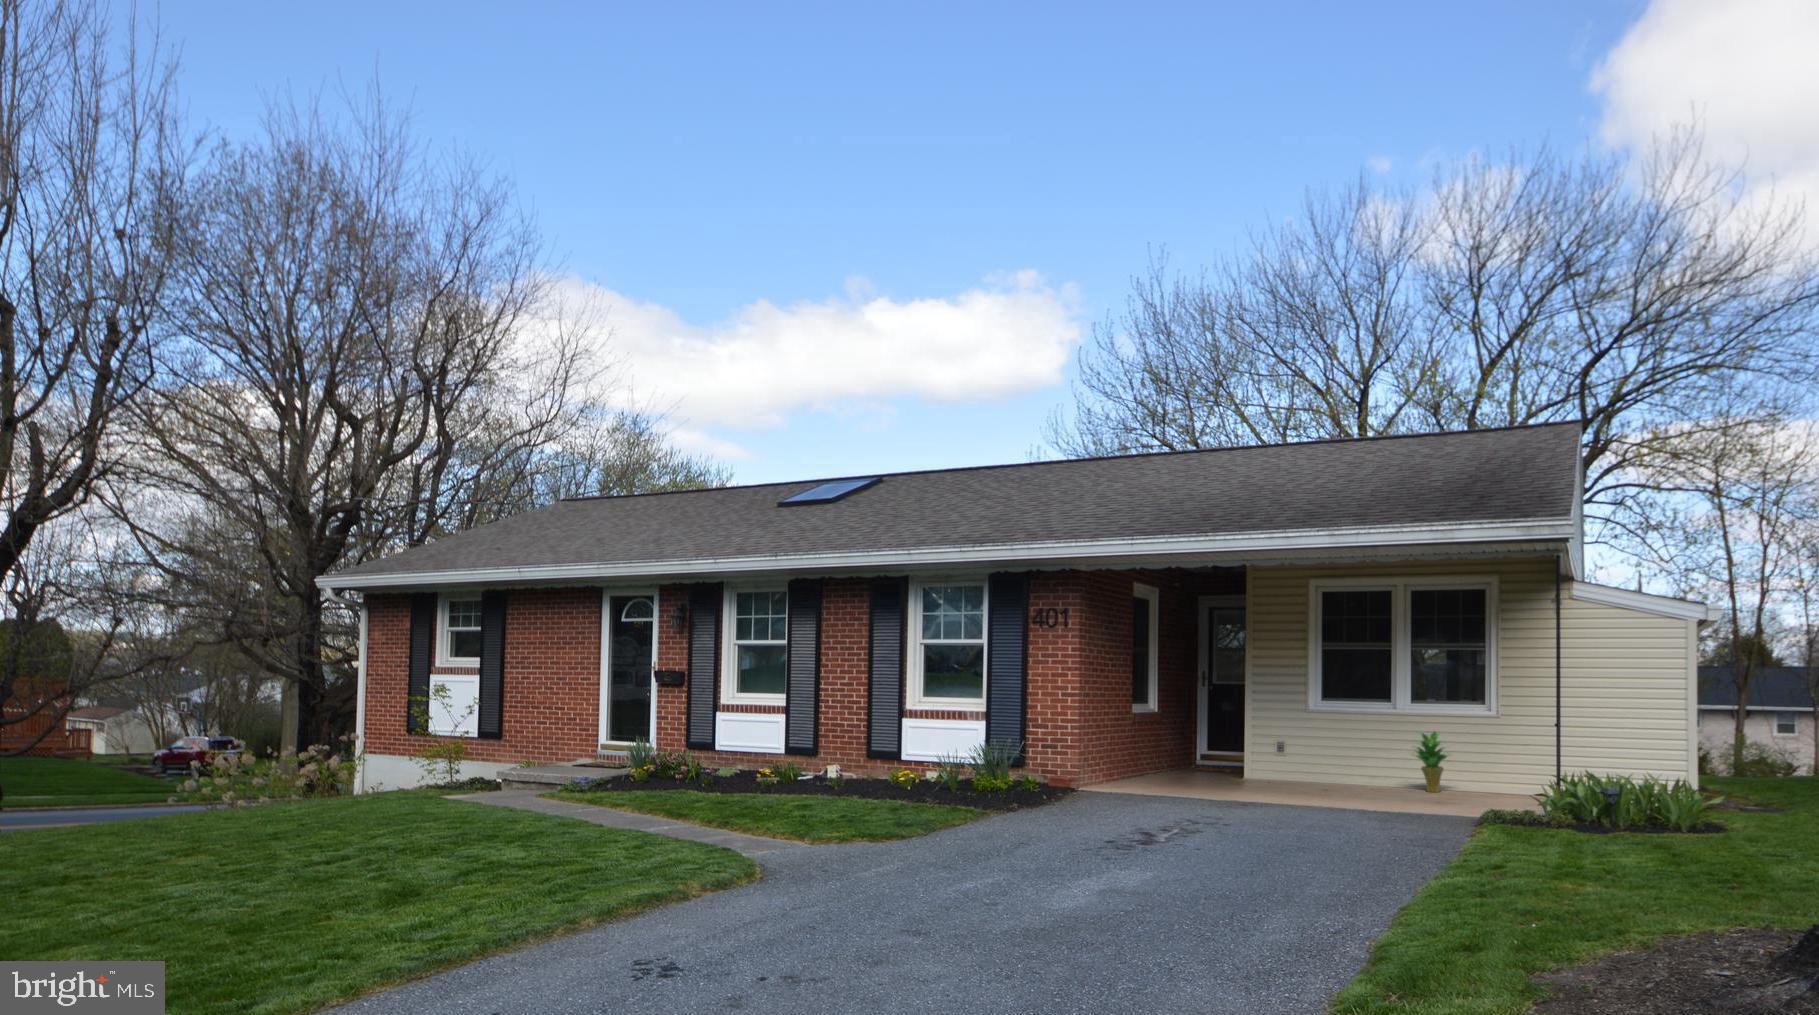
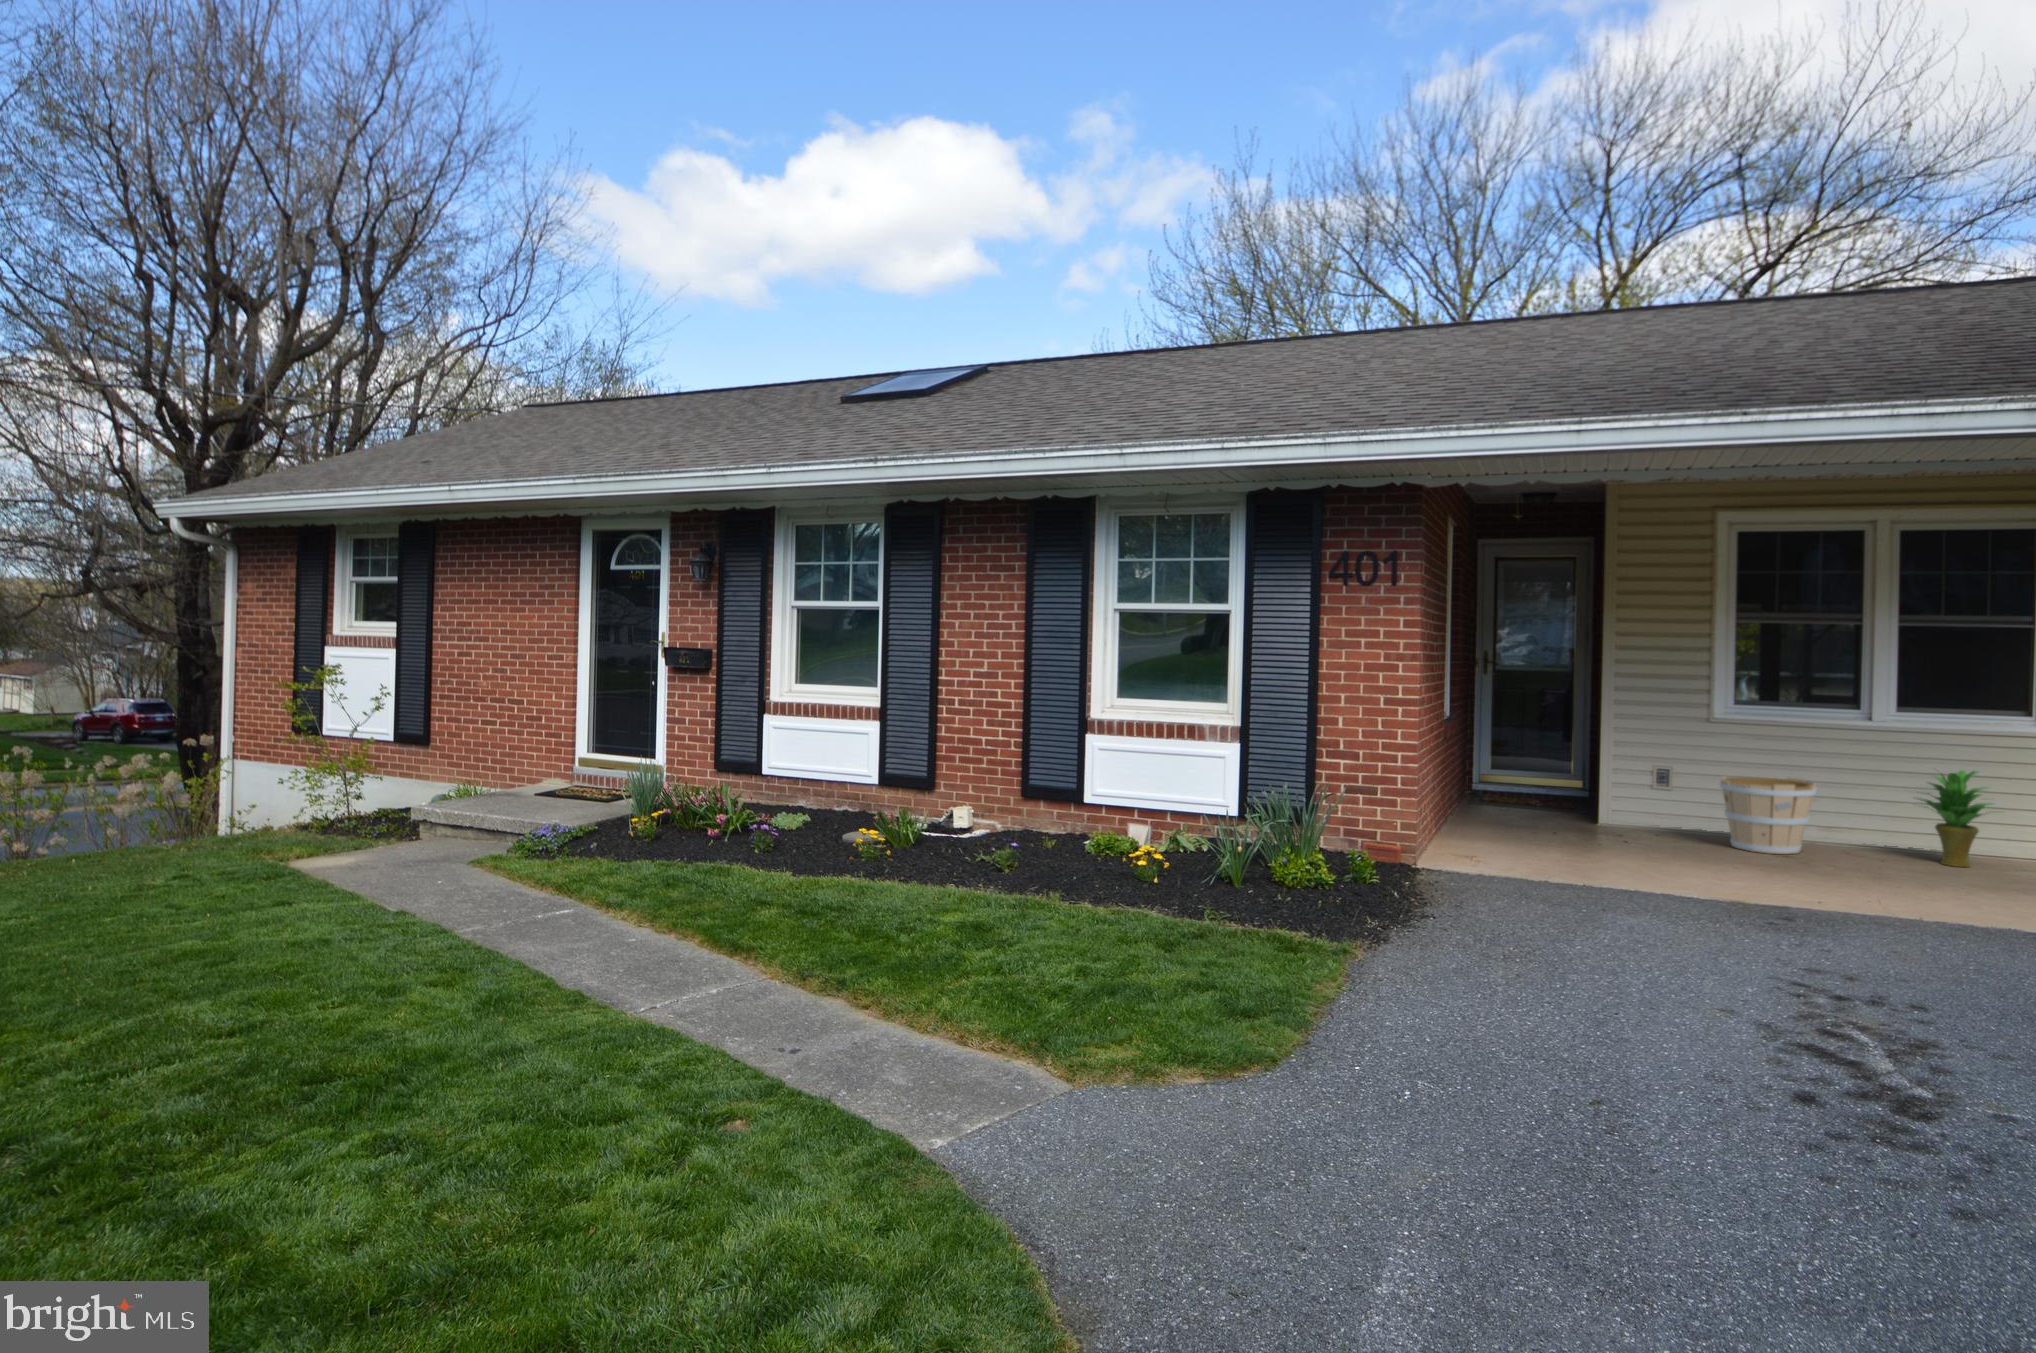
wooden bucket: none [1307,740,1360,788] -> present [1720,776,1817,854]

